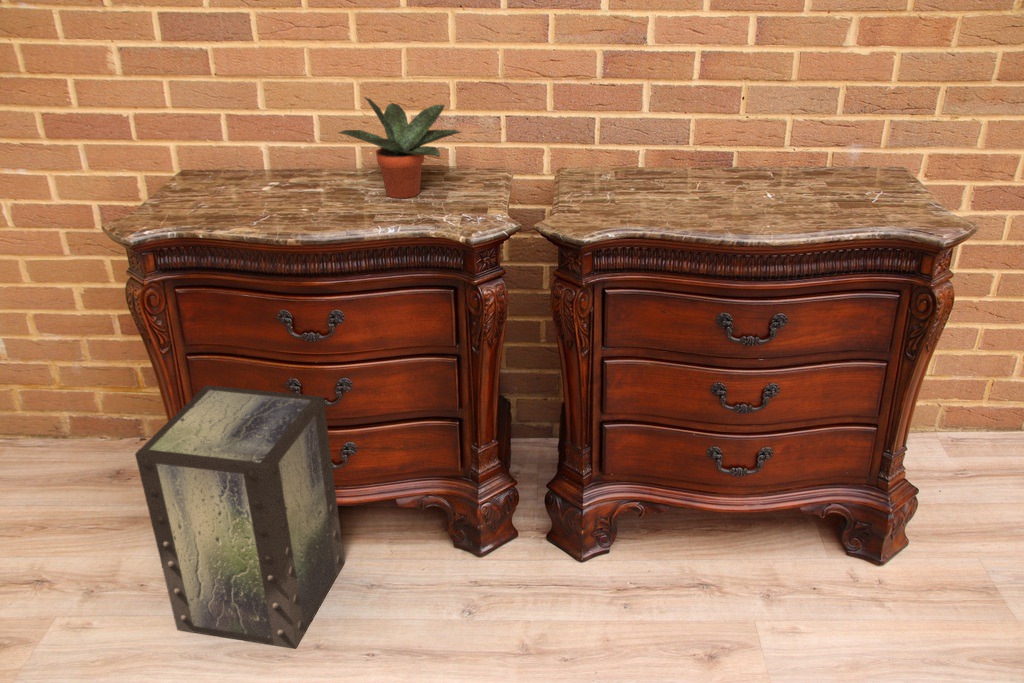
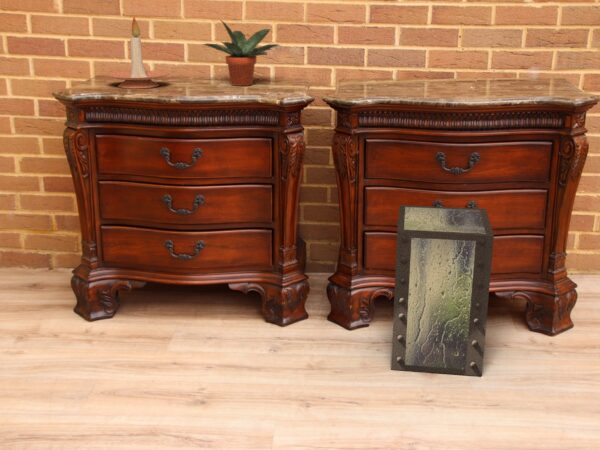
candle holder: none [187,102,287,217] -> present [106,17,169,88]
storage box: present [135,385,344,648] -> present [391,205,494,376]

